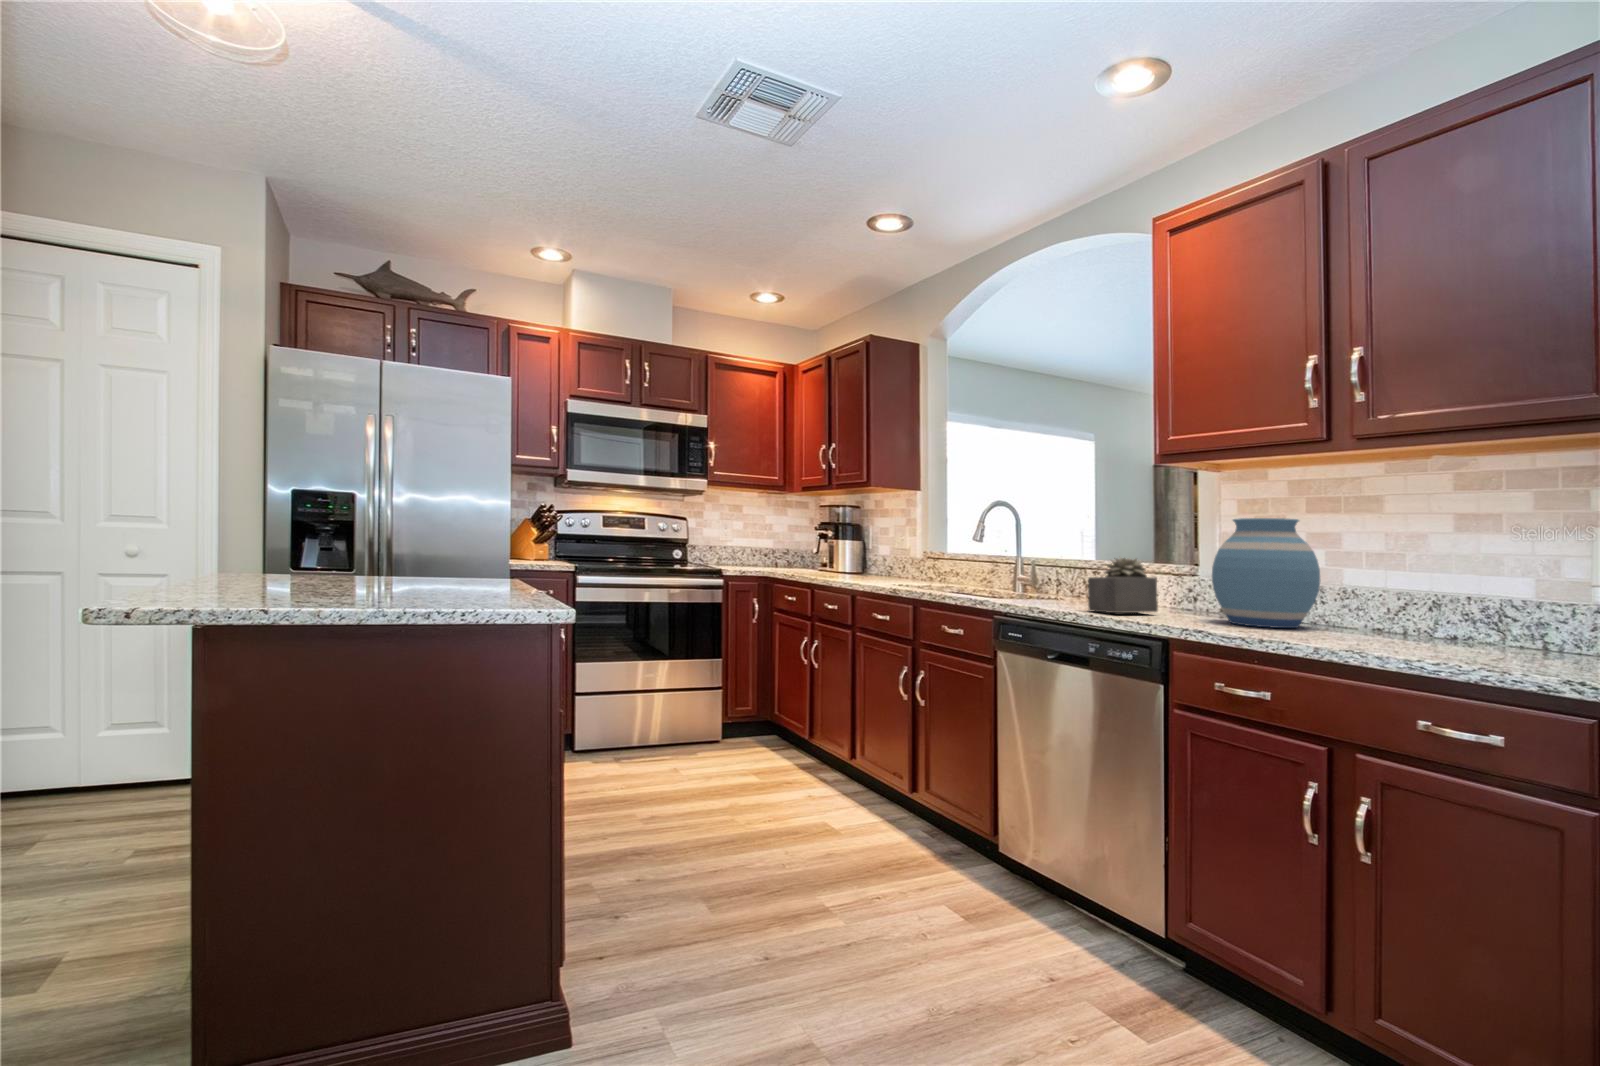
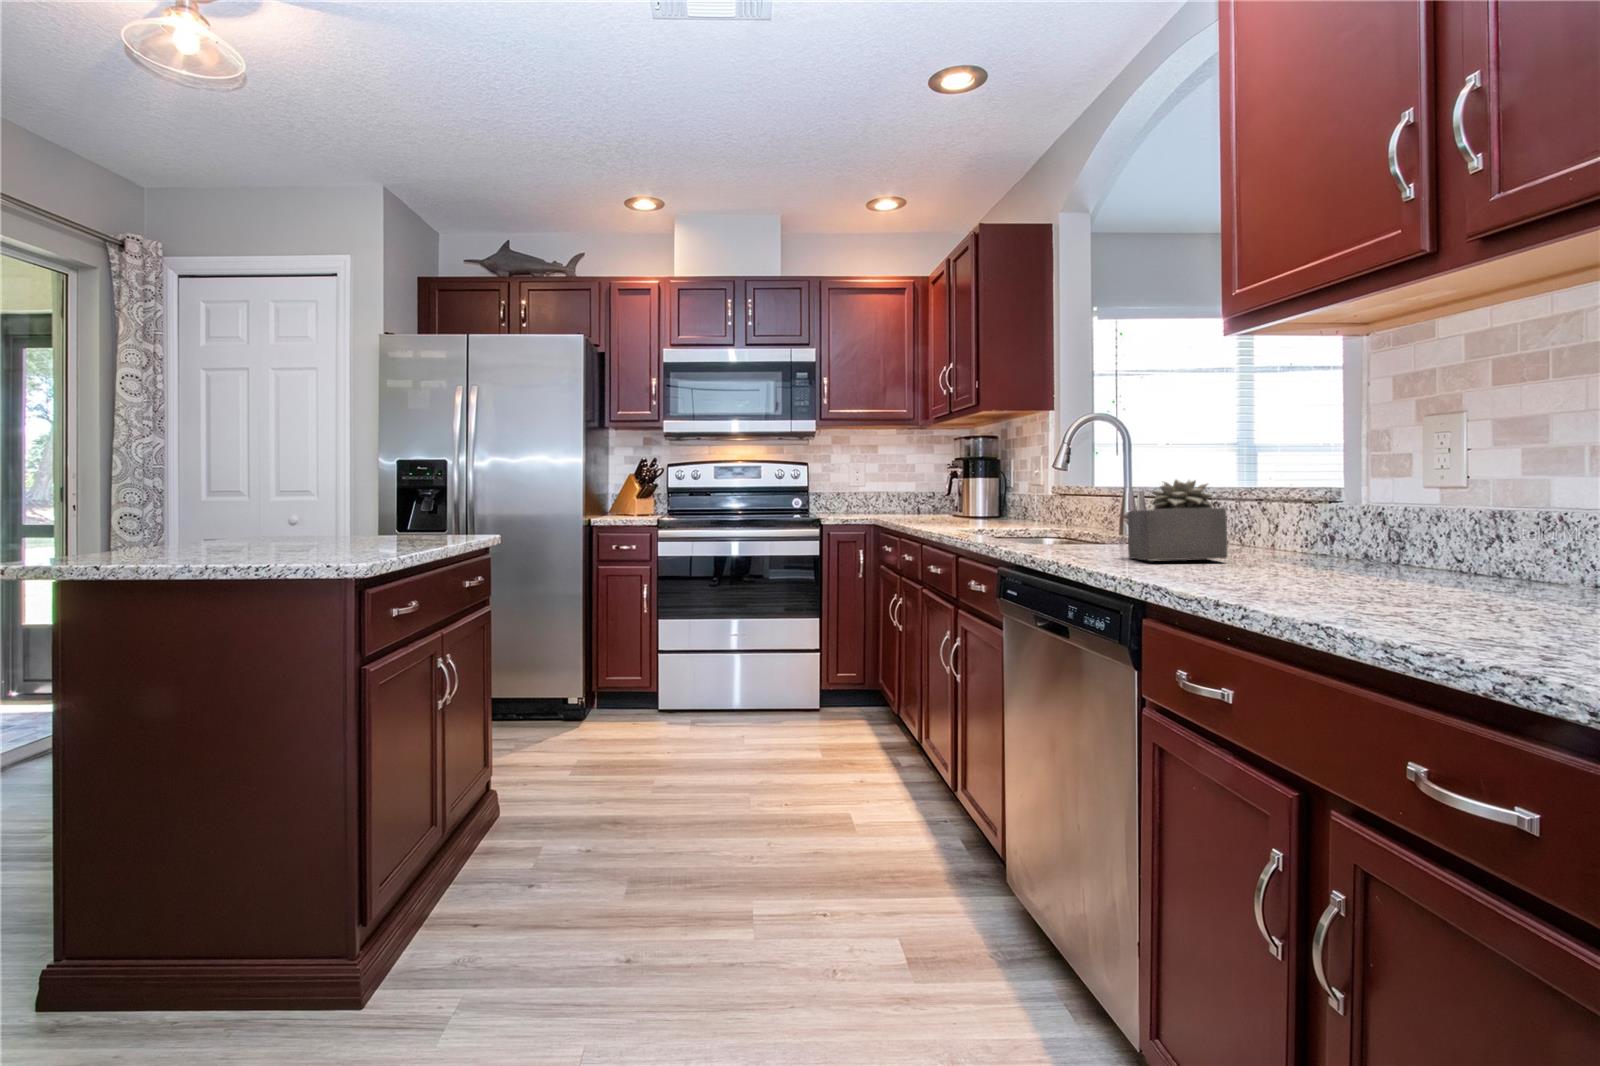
vase: present [1212,518,1320,628] -> none [1287,400,1477,583]

